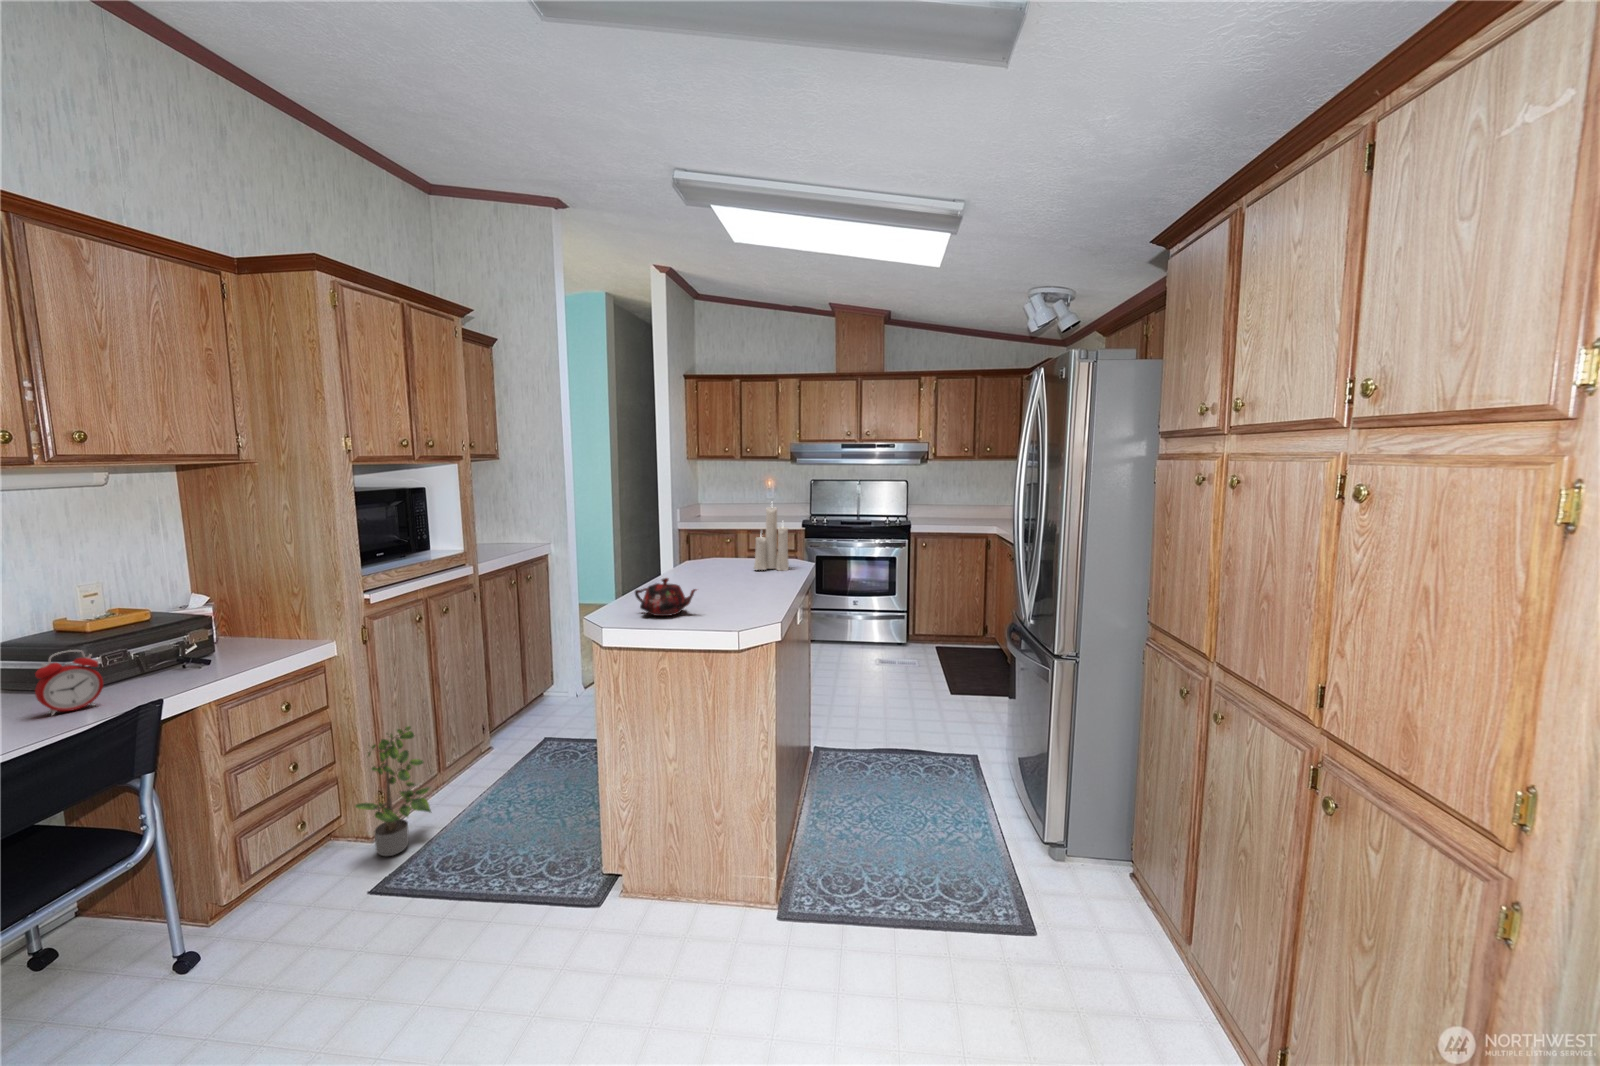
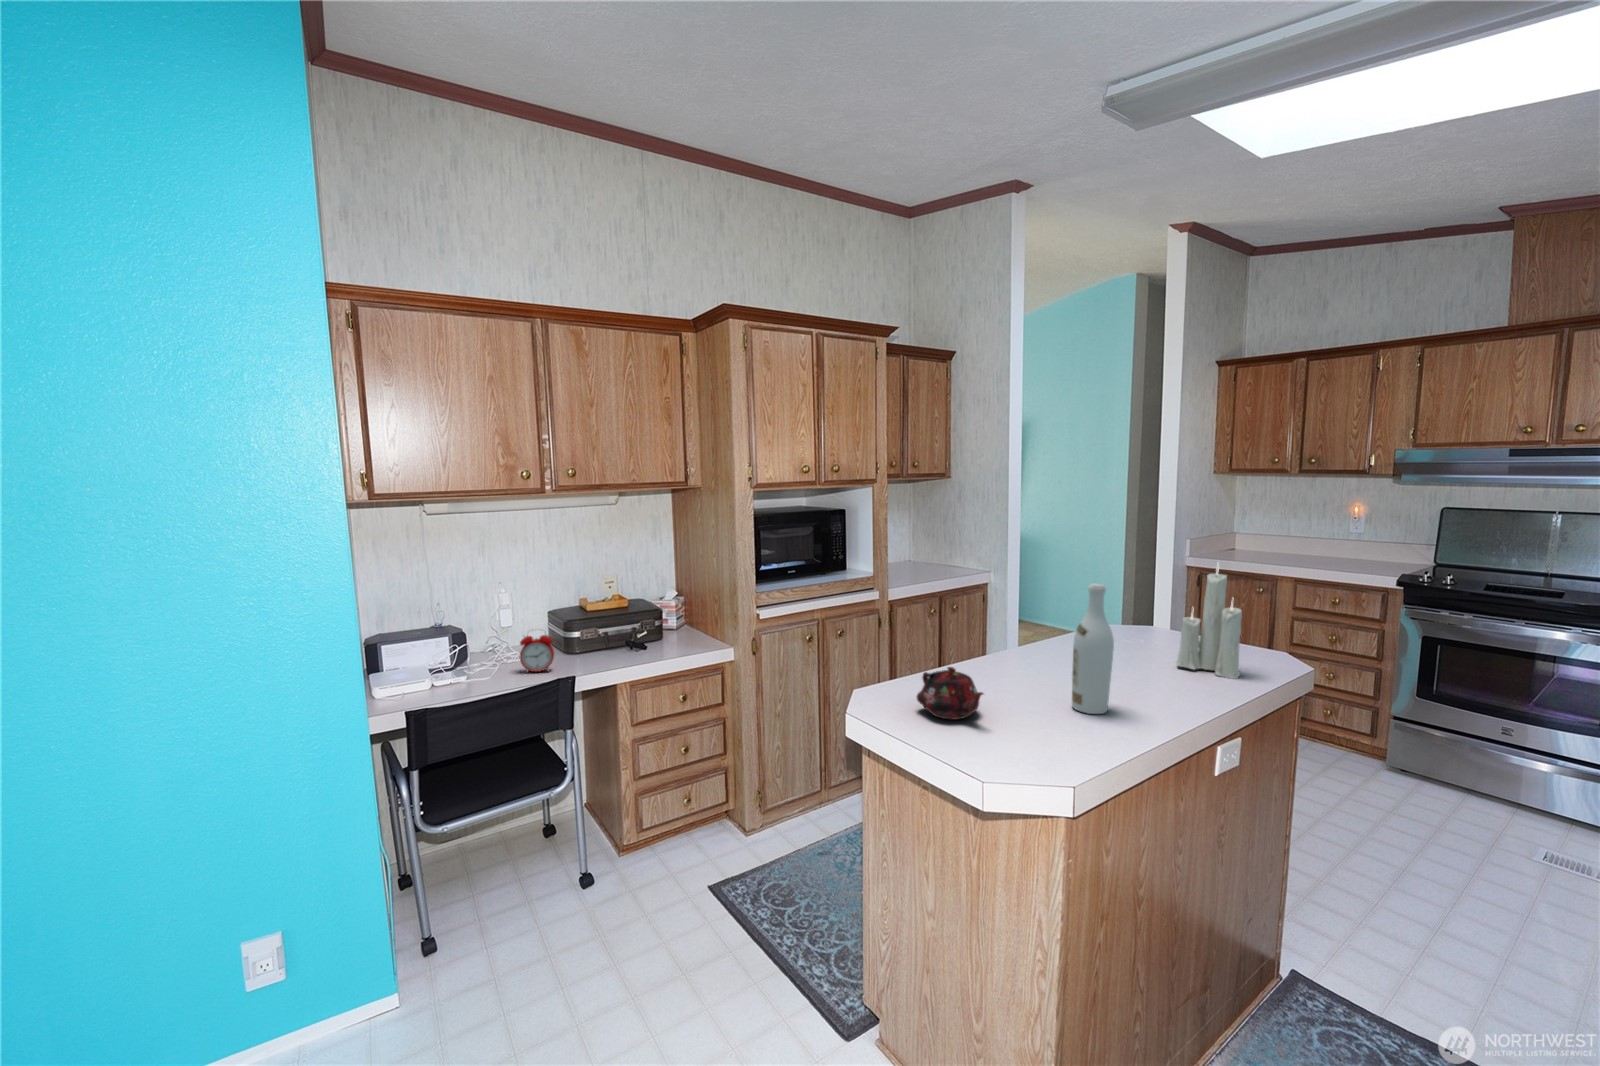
wine bottle: none [728,510,753,597] -> present [1072,583,1114,714]
potted plant: present [356,726,431,856] -> none [722,740,791,860]

